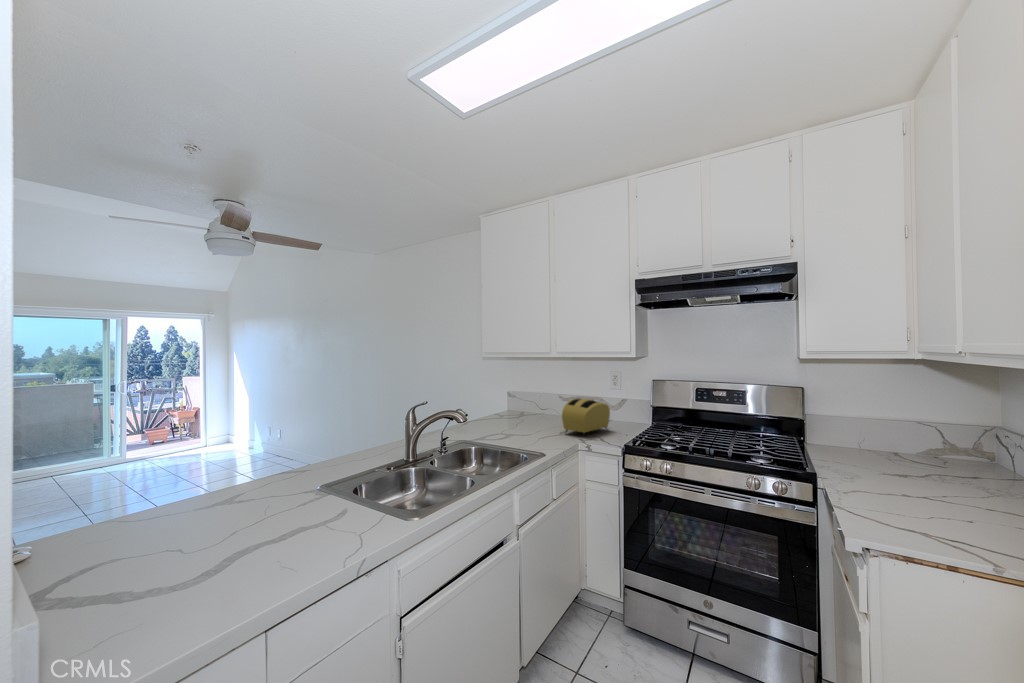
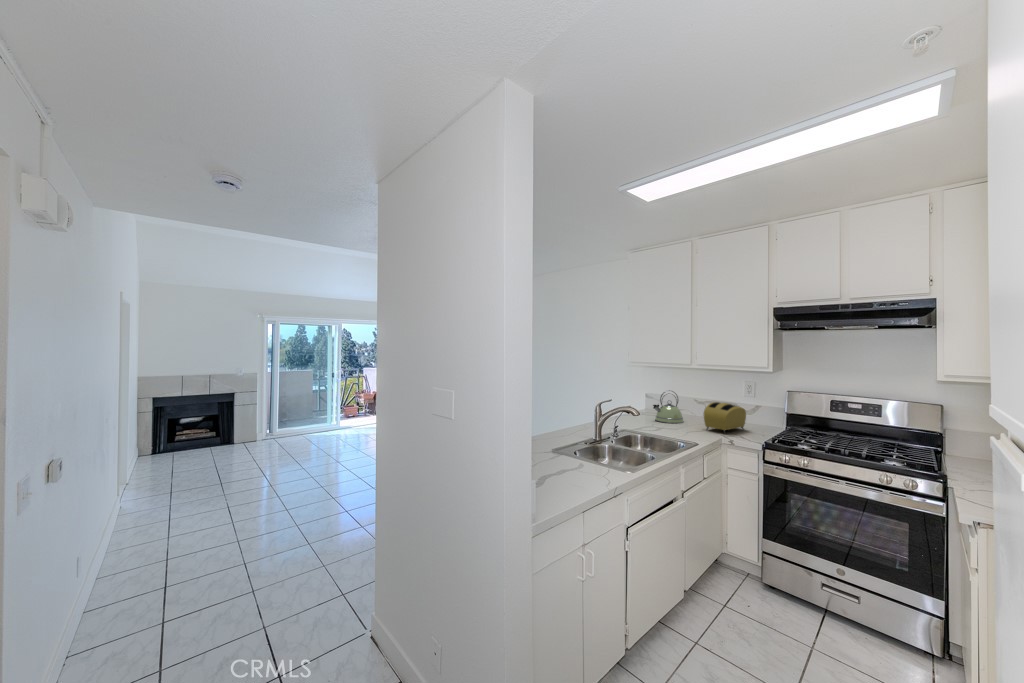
kettle: none [507,387,544,427] -> present [653,390,684,423]

